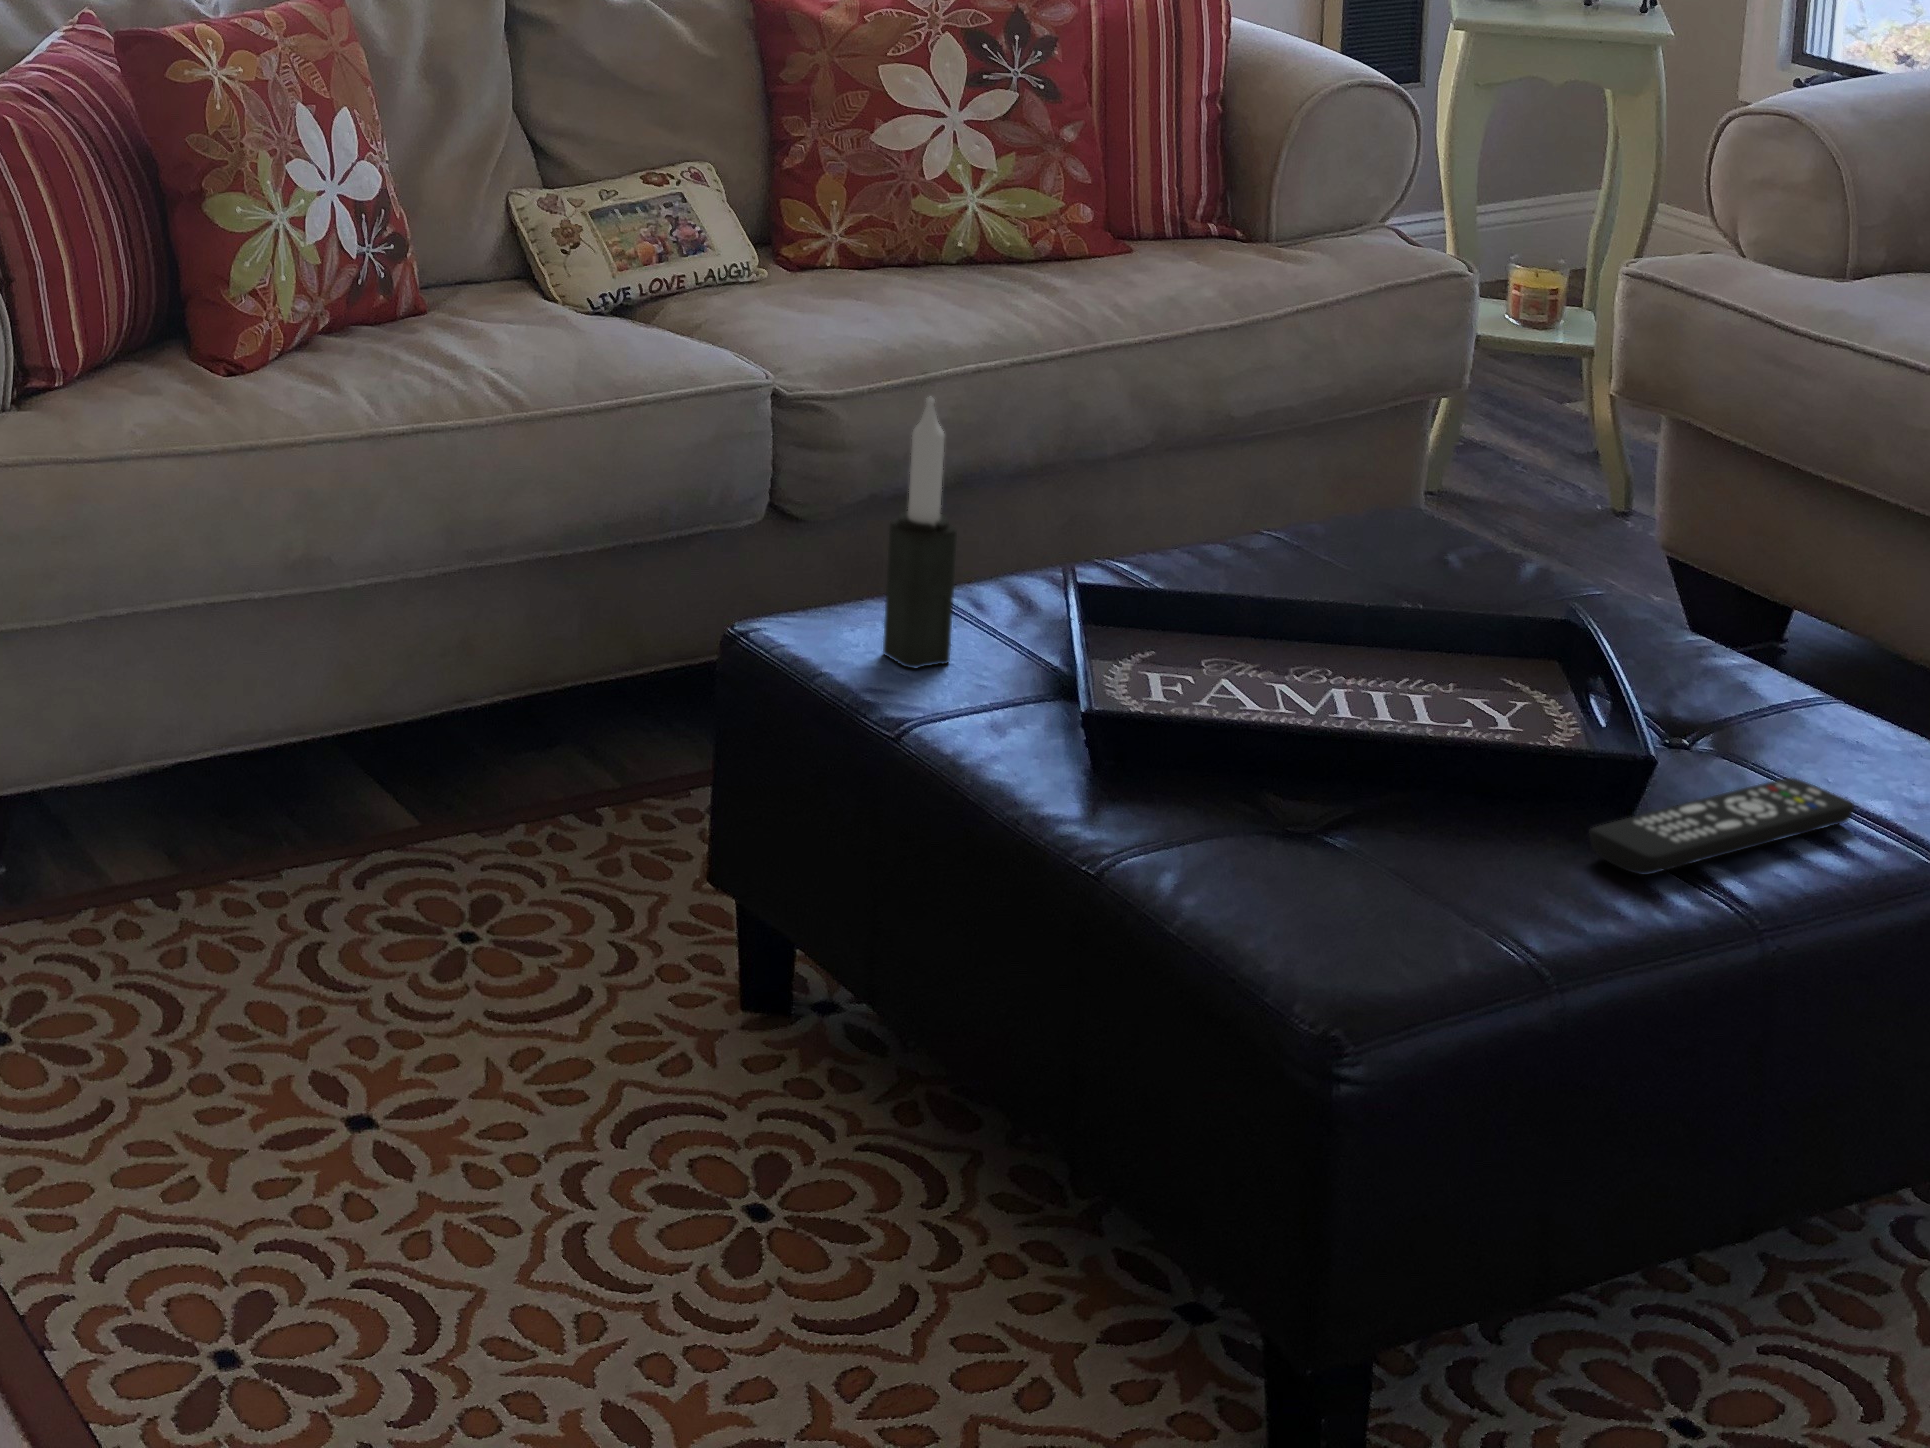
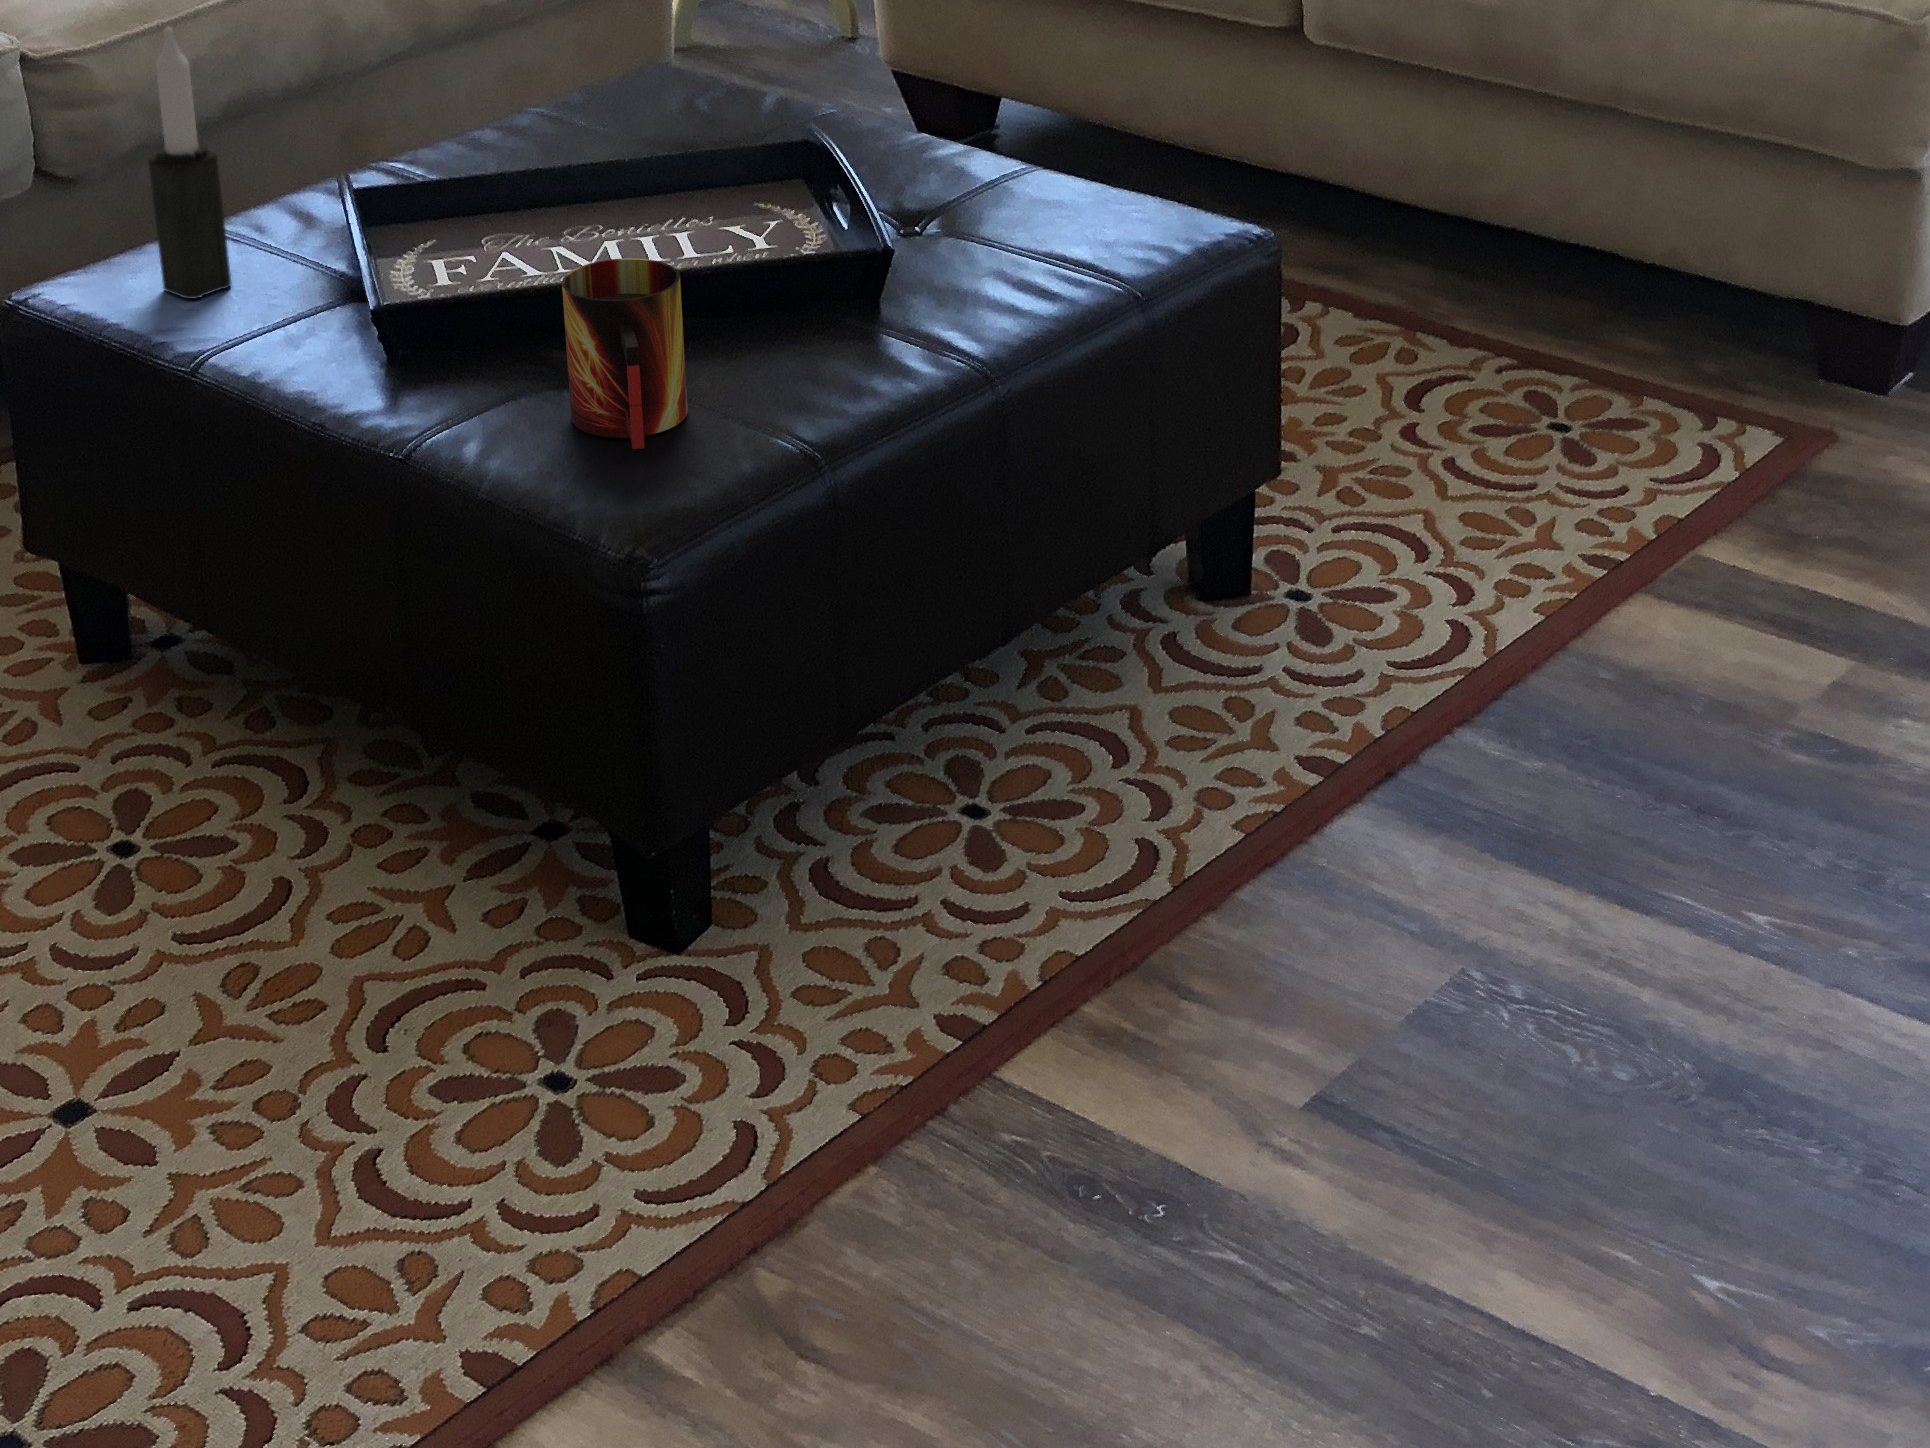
mug: none [1288,713,1426,920] -> present [562,258,688,449]
remote control: present [1590,778,1855,875] -> none [836,240,1057,353]

